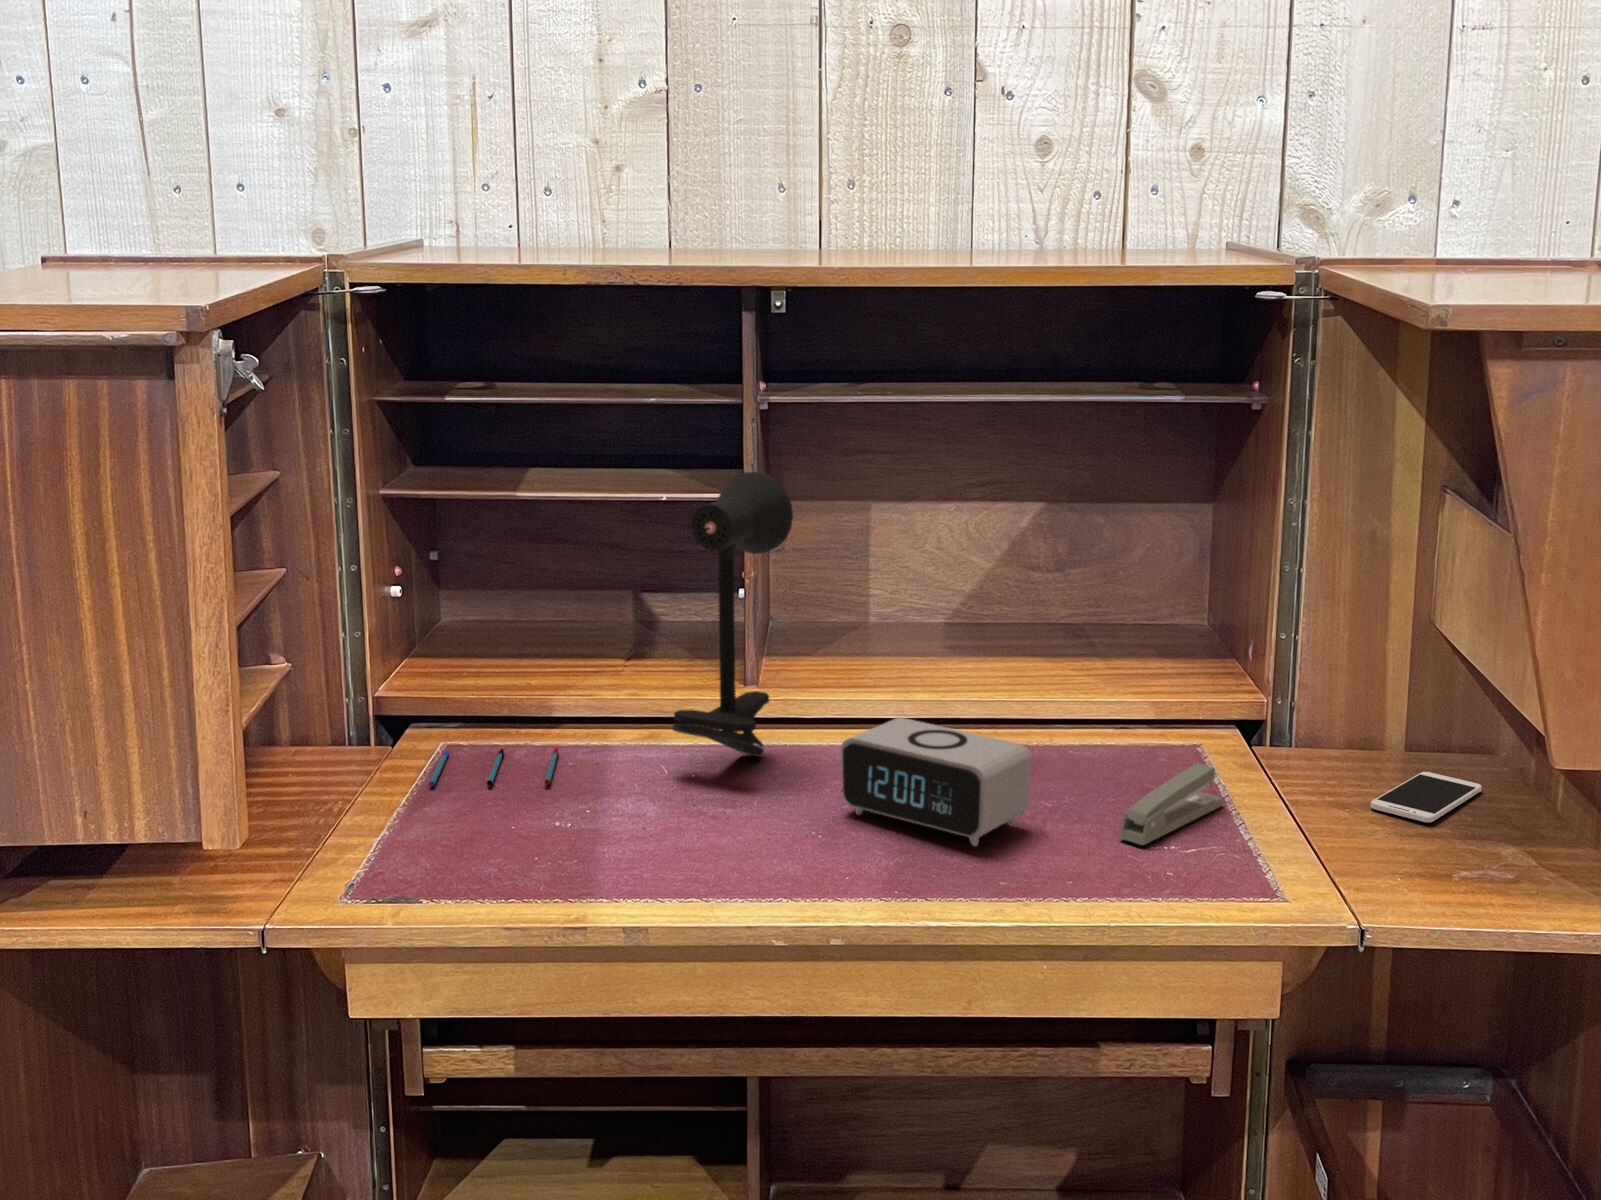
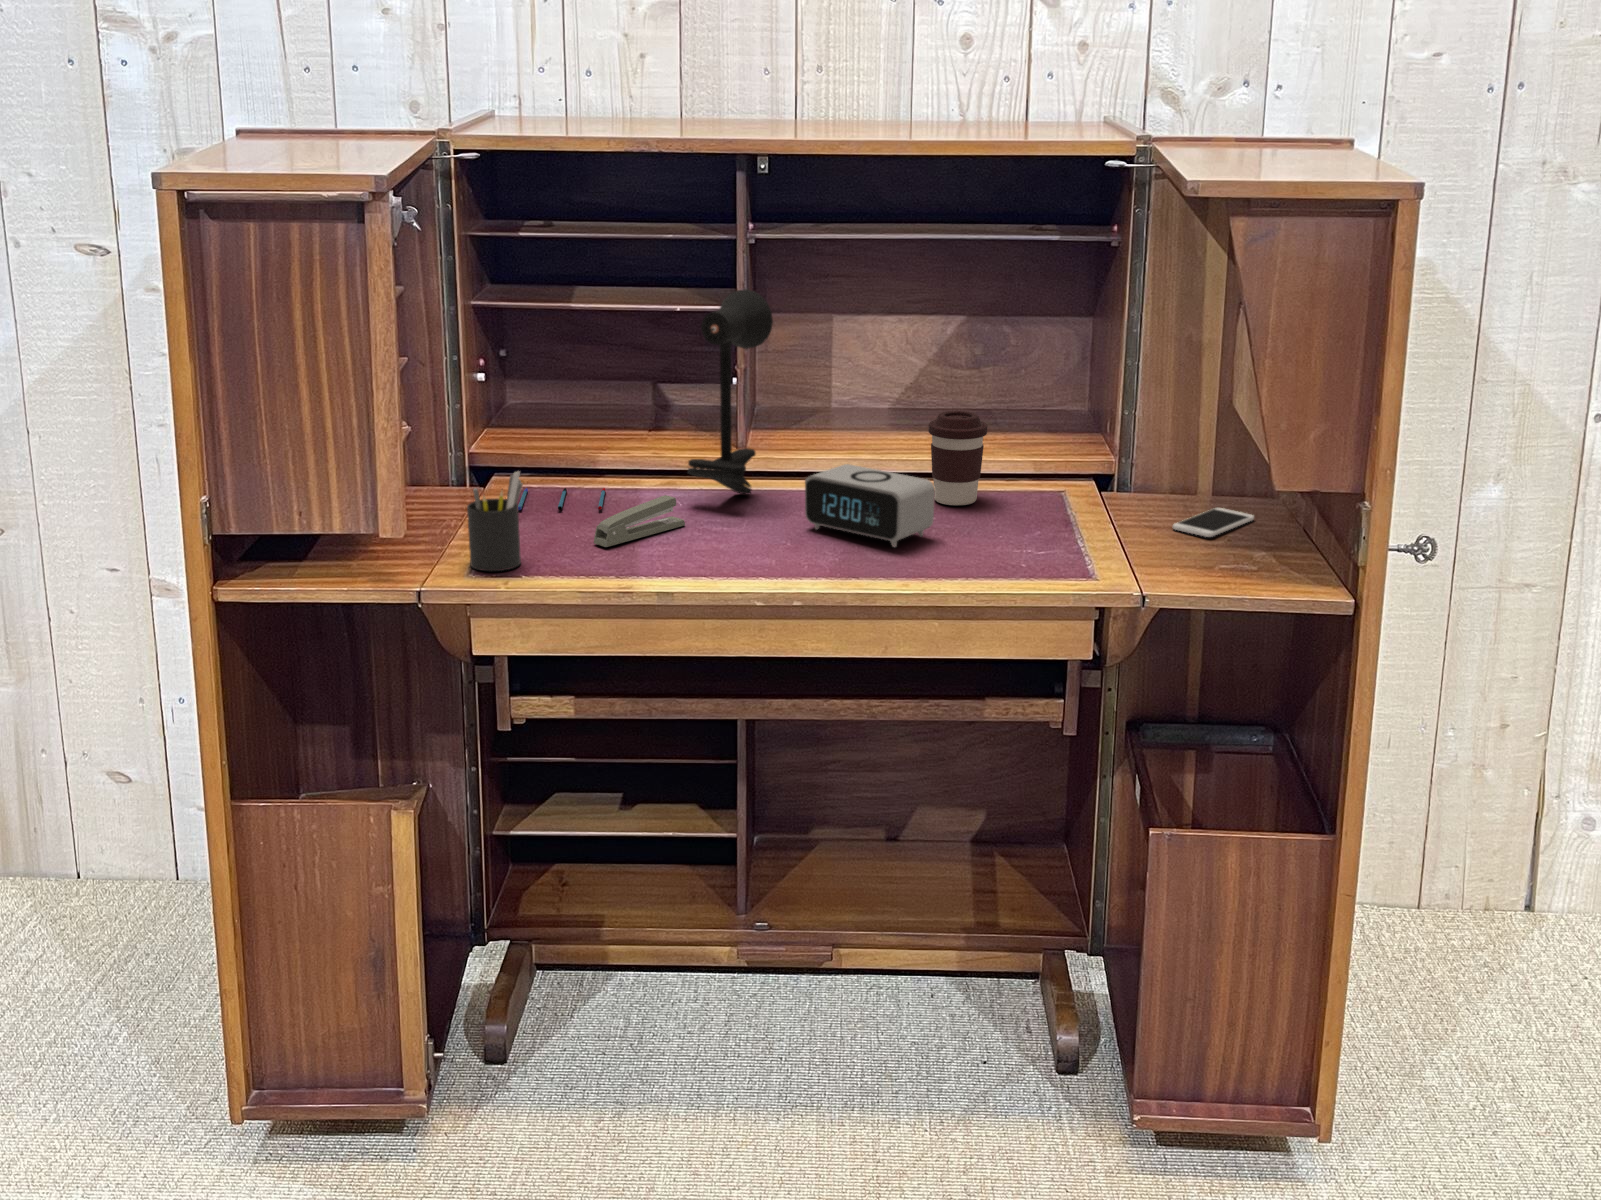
coffee cup: none [1013,637,1097,771] -> present [928,411,987,505]
pen holder: none [336,747,420,897] -> present [467,471,523,571]
stapler: present [1120,764,1223,845] -> present [594,495,685,547]

